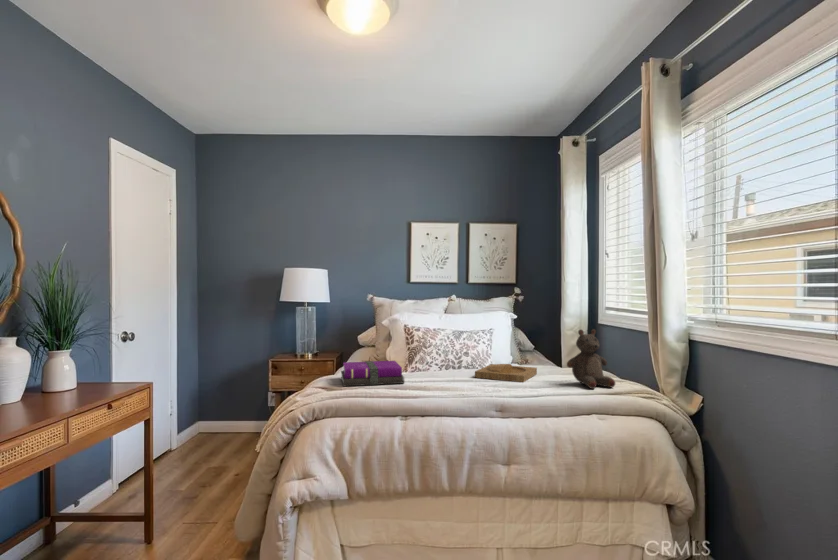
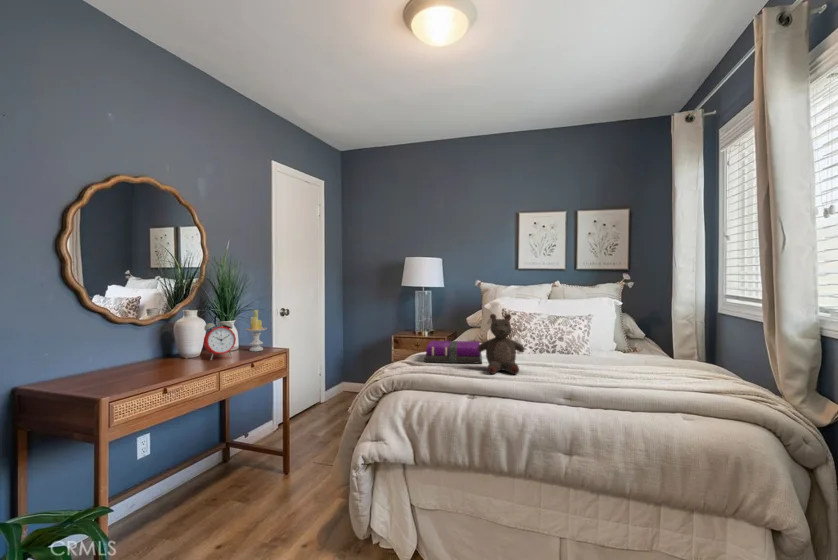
stuffed bear: present [567,329,615,389] -> present [478,314,524,374]
candle: none [89,334,122,389] -> present [246,310,267,351]
alarm clock: none [32,352,83,405] -> present [203,322,236,360]
tray: present [475,364,537,382] -> none [559,350,633,372]

